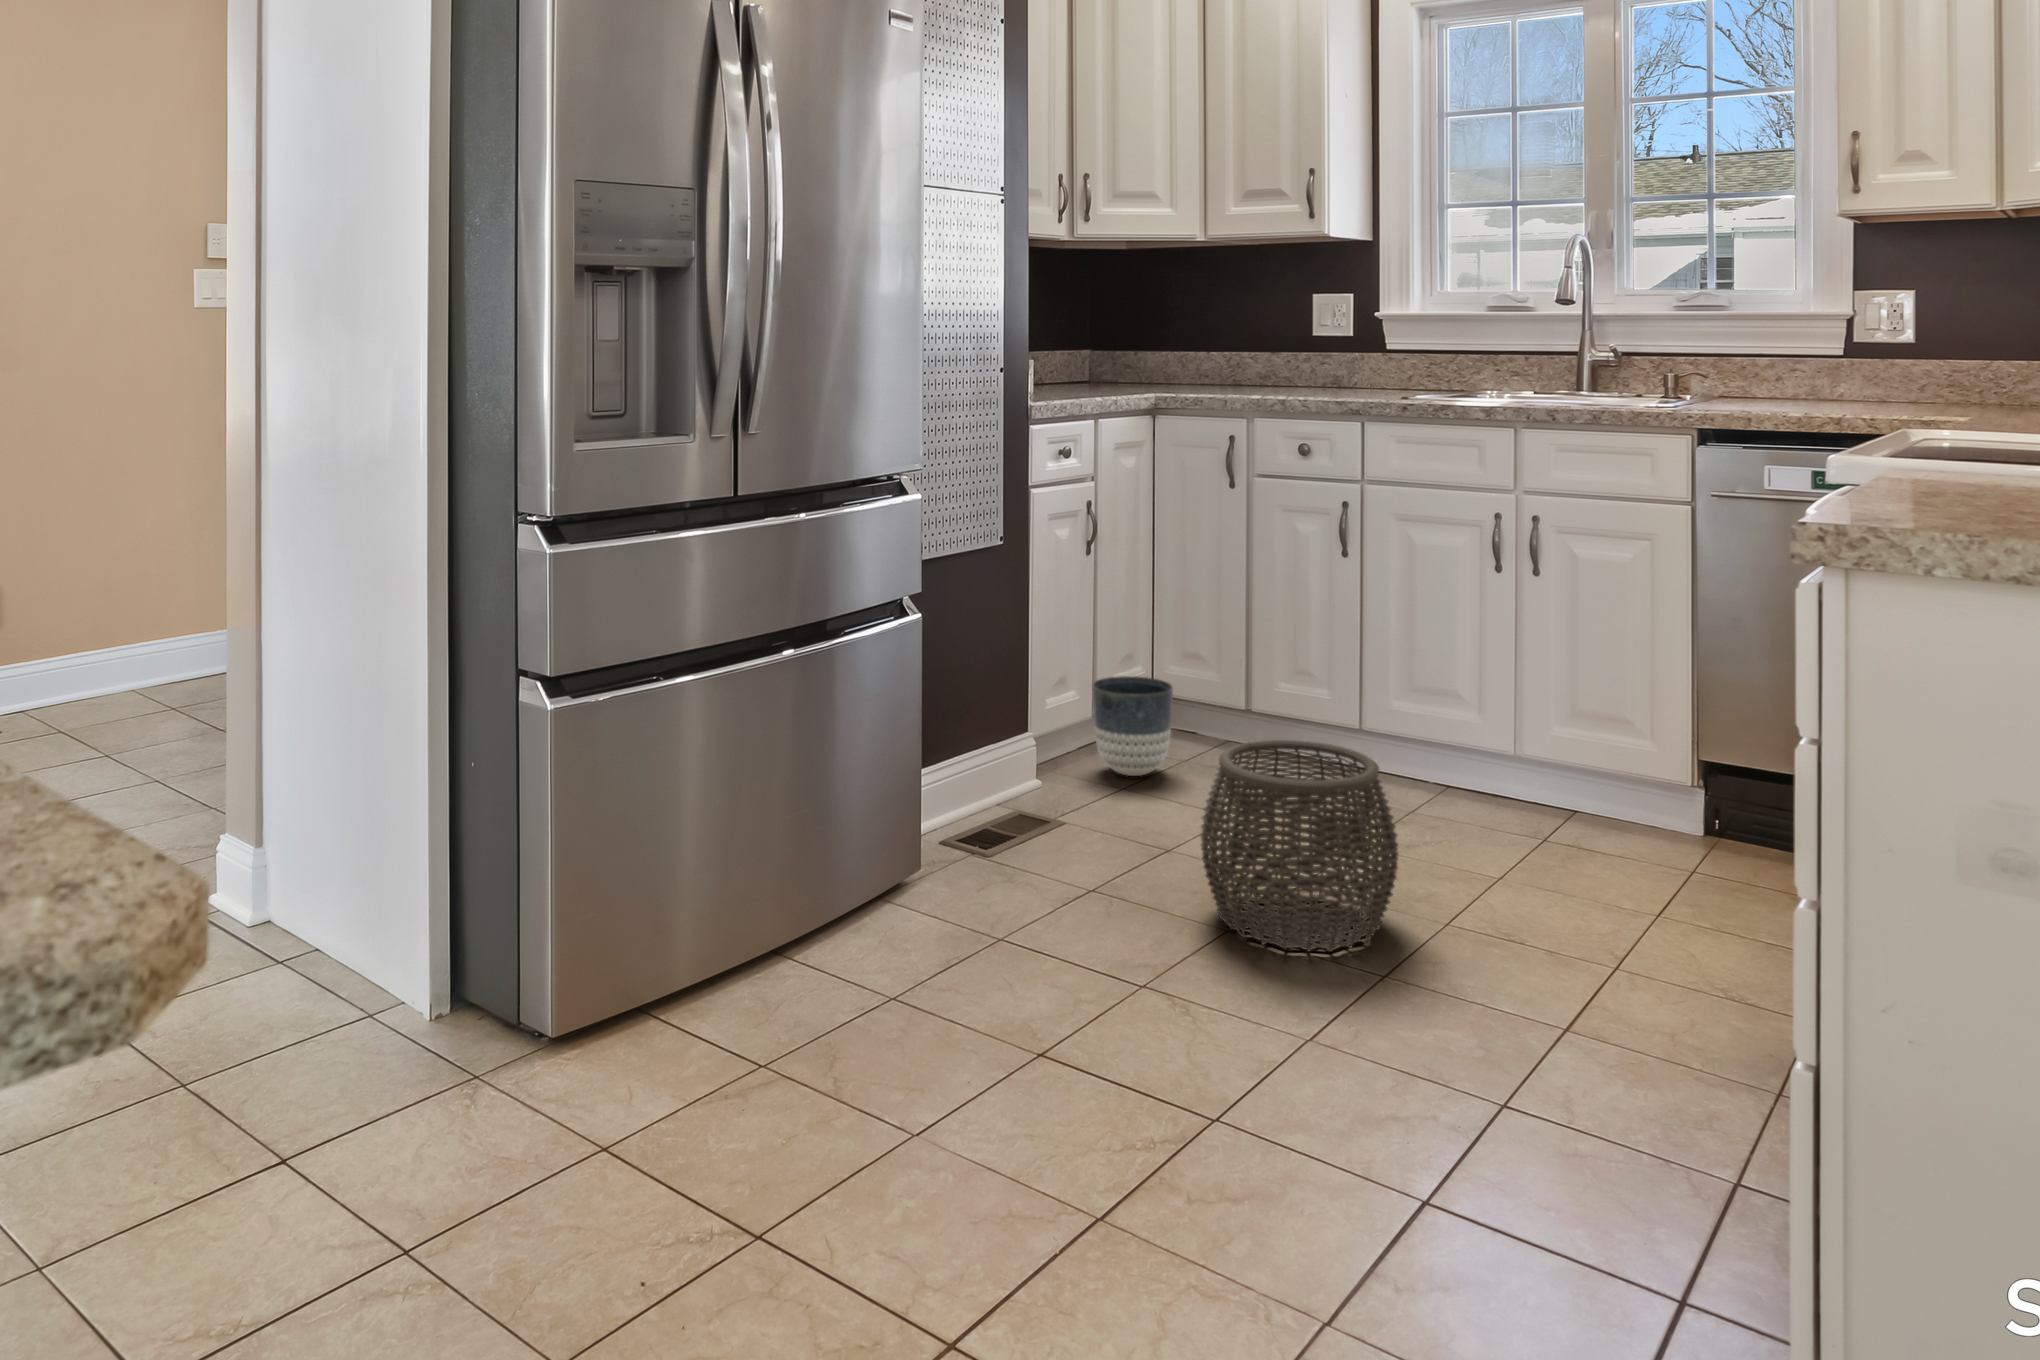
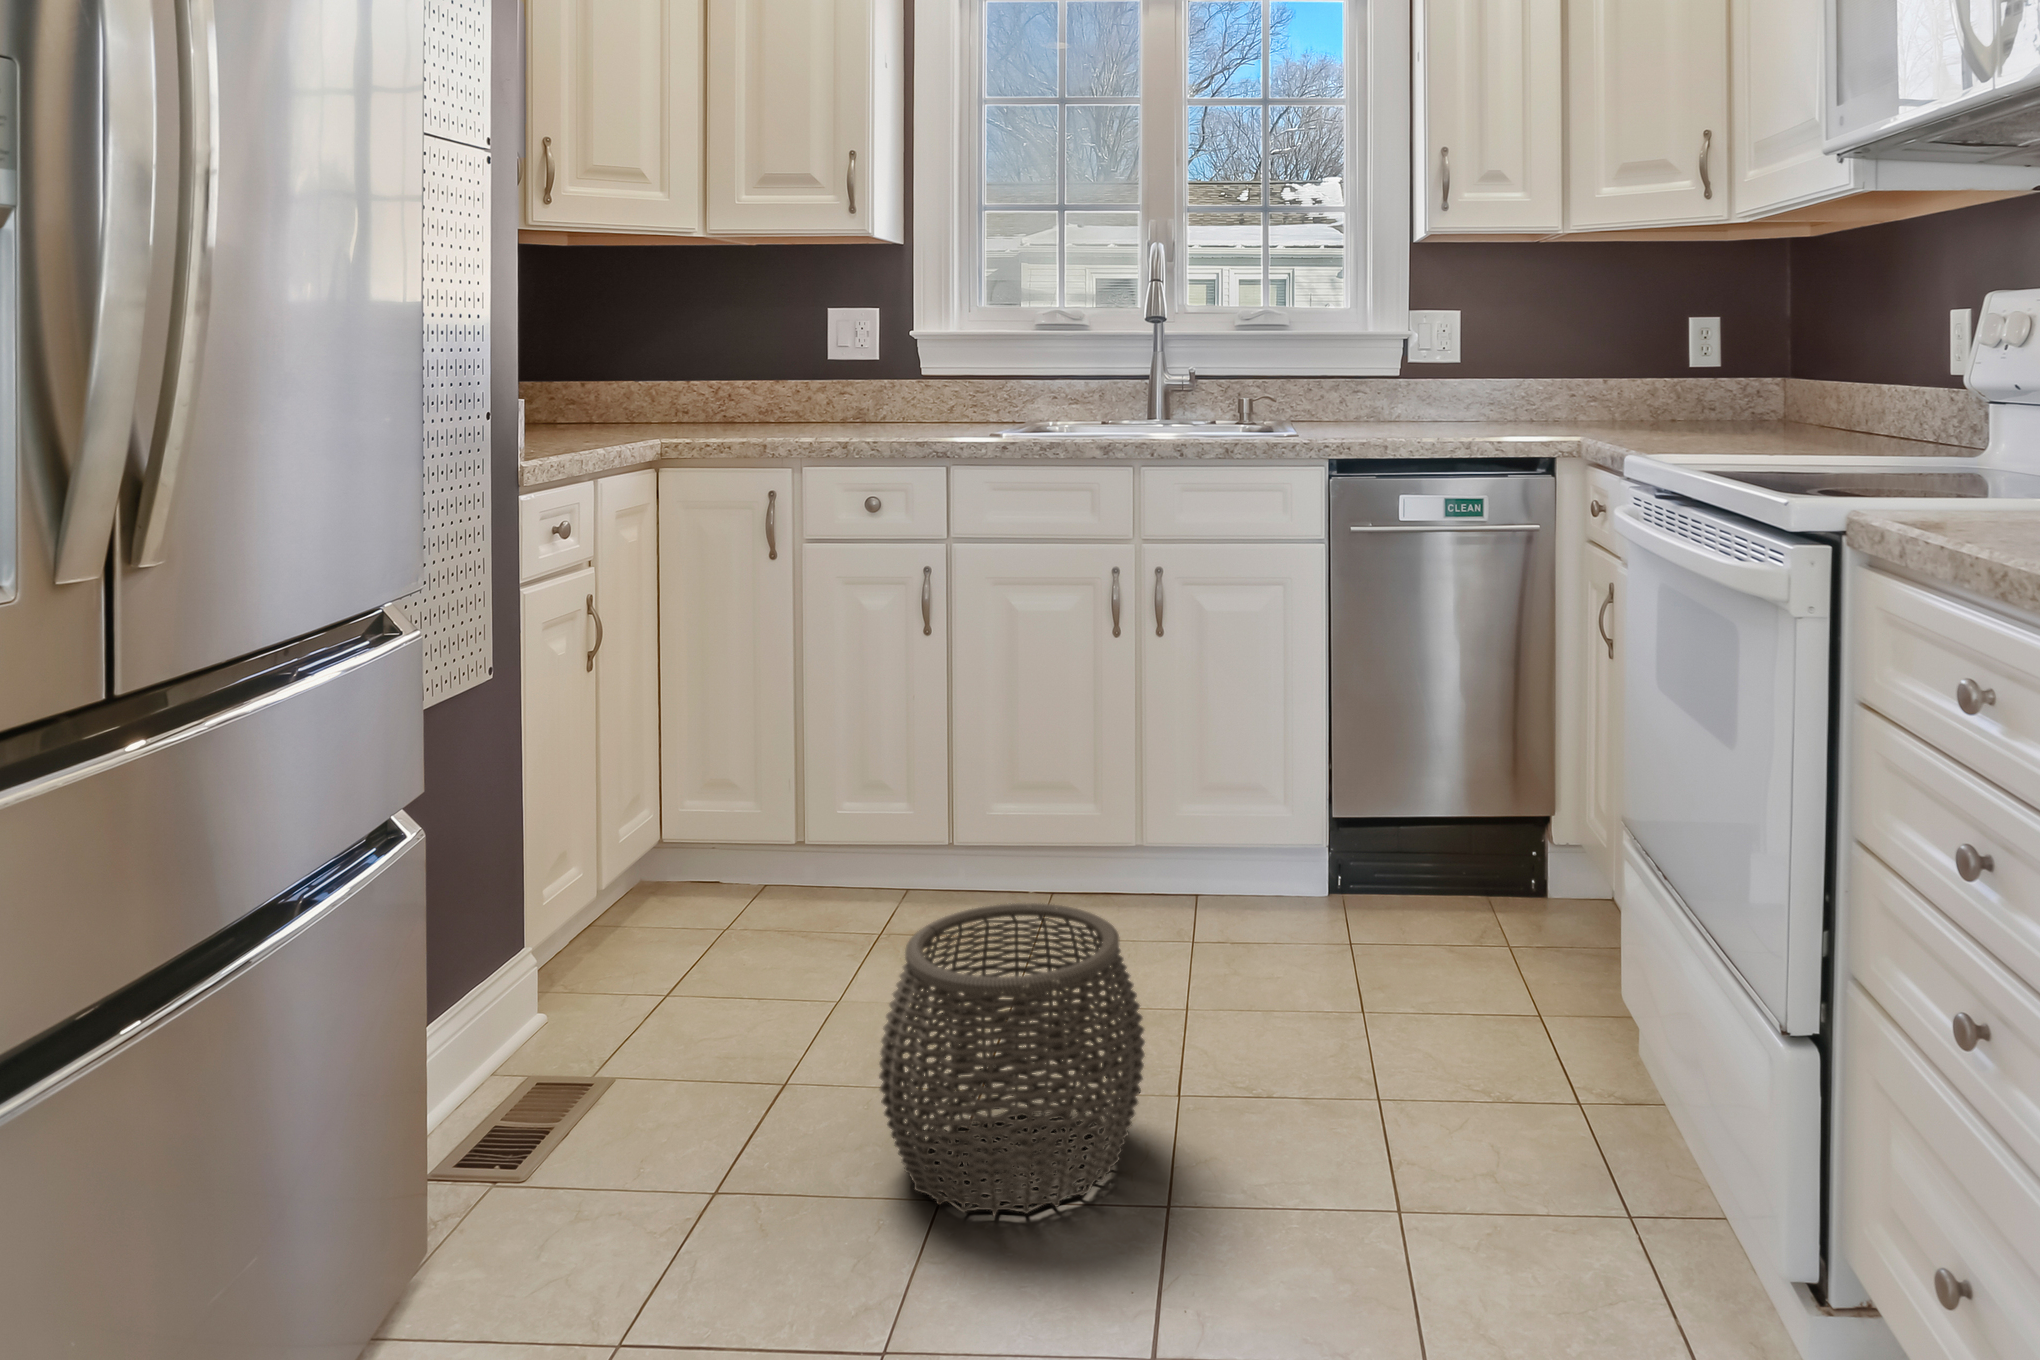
planter: present [1092,676,1173,776] -> none [598,834,718,981]

